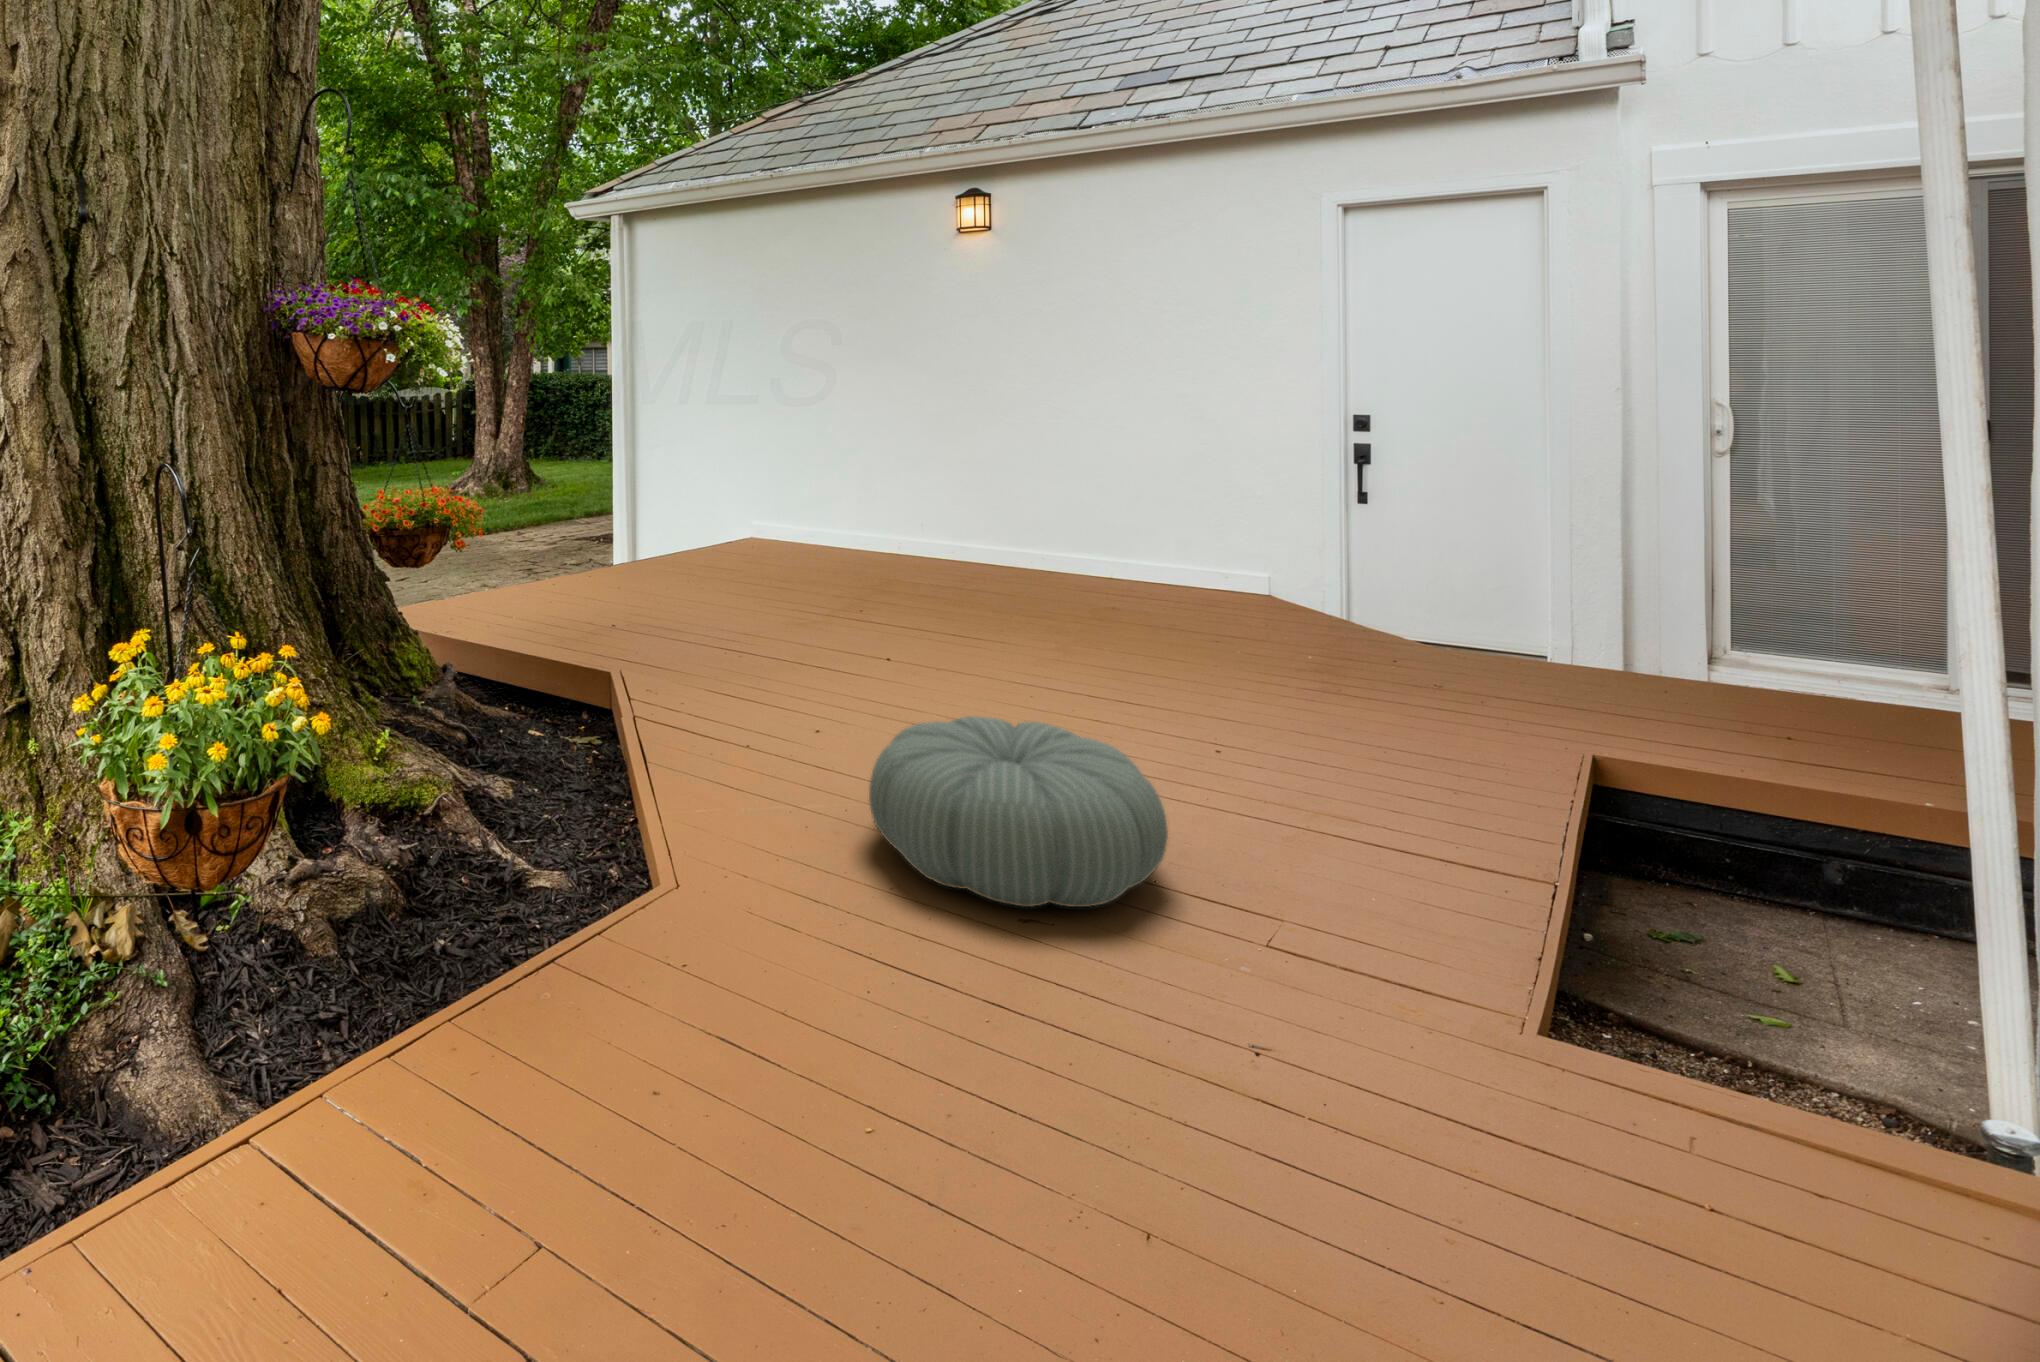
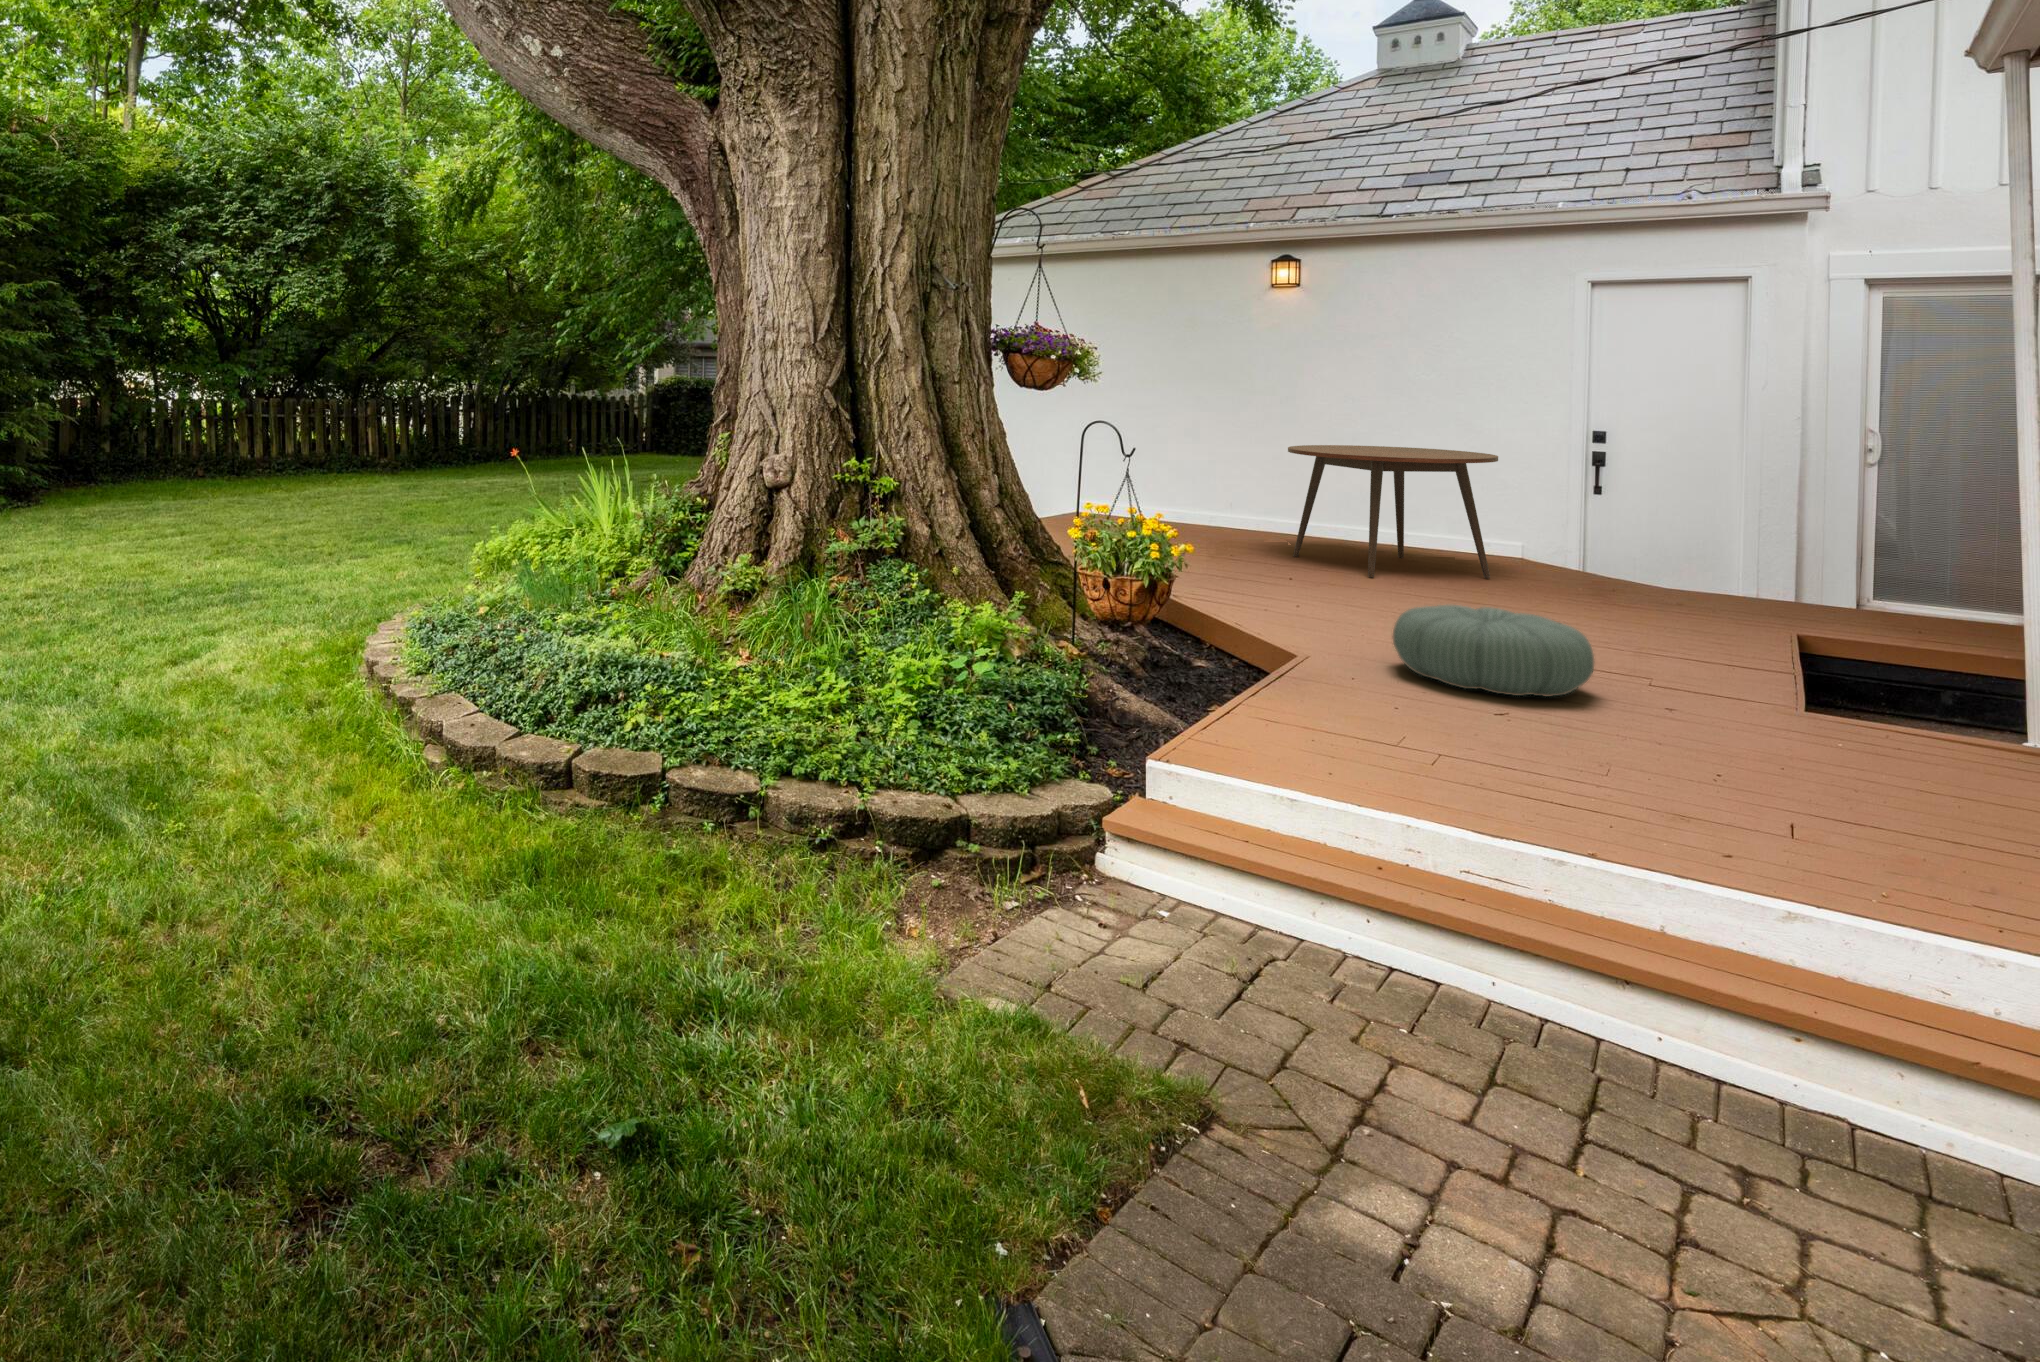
dining table: none [963,437,1220,623] -> present [1288,445,1498,579]

